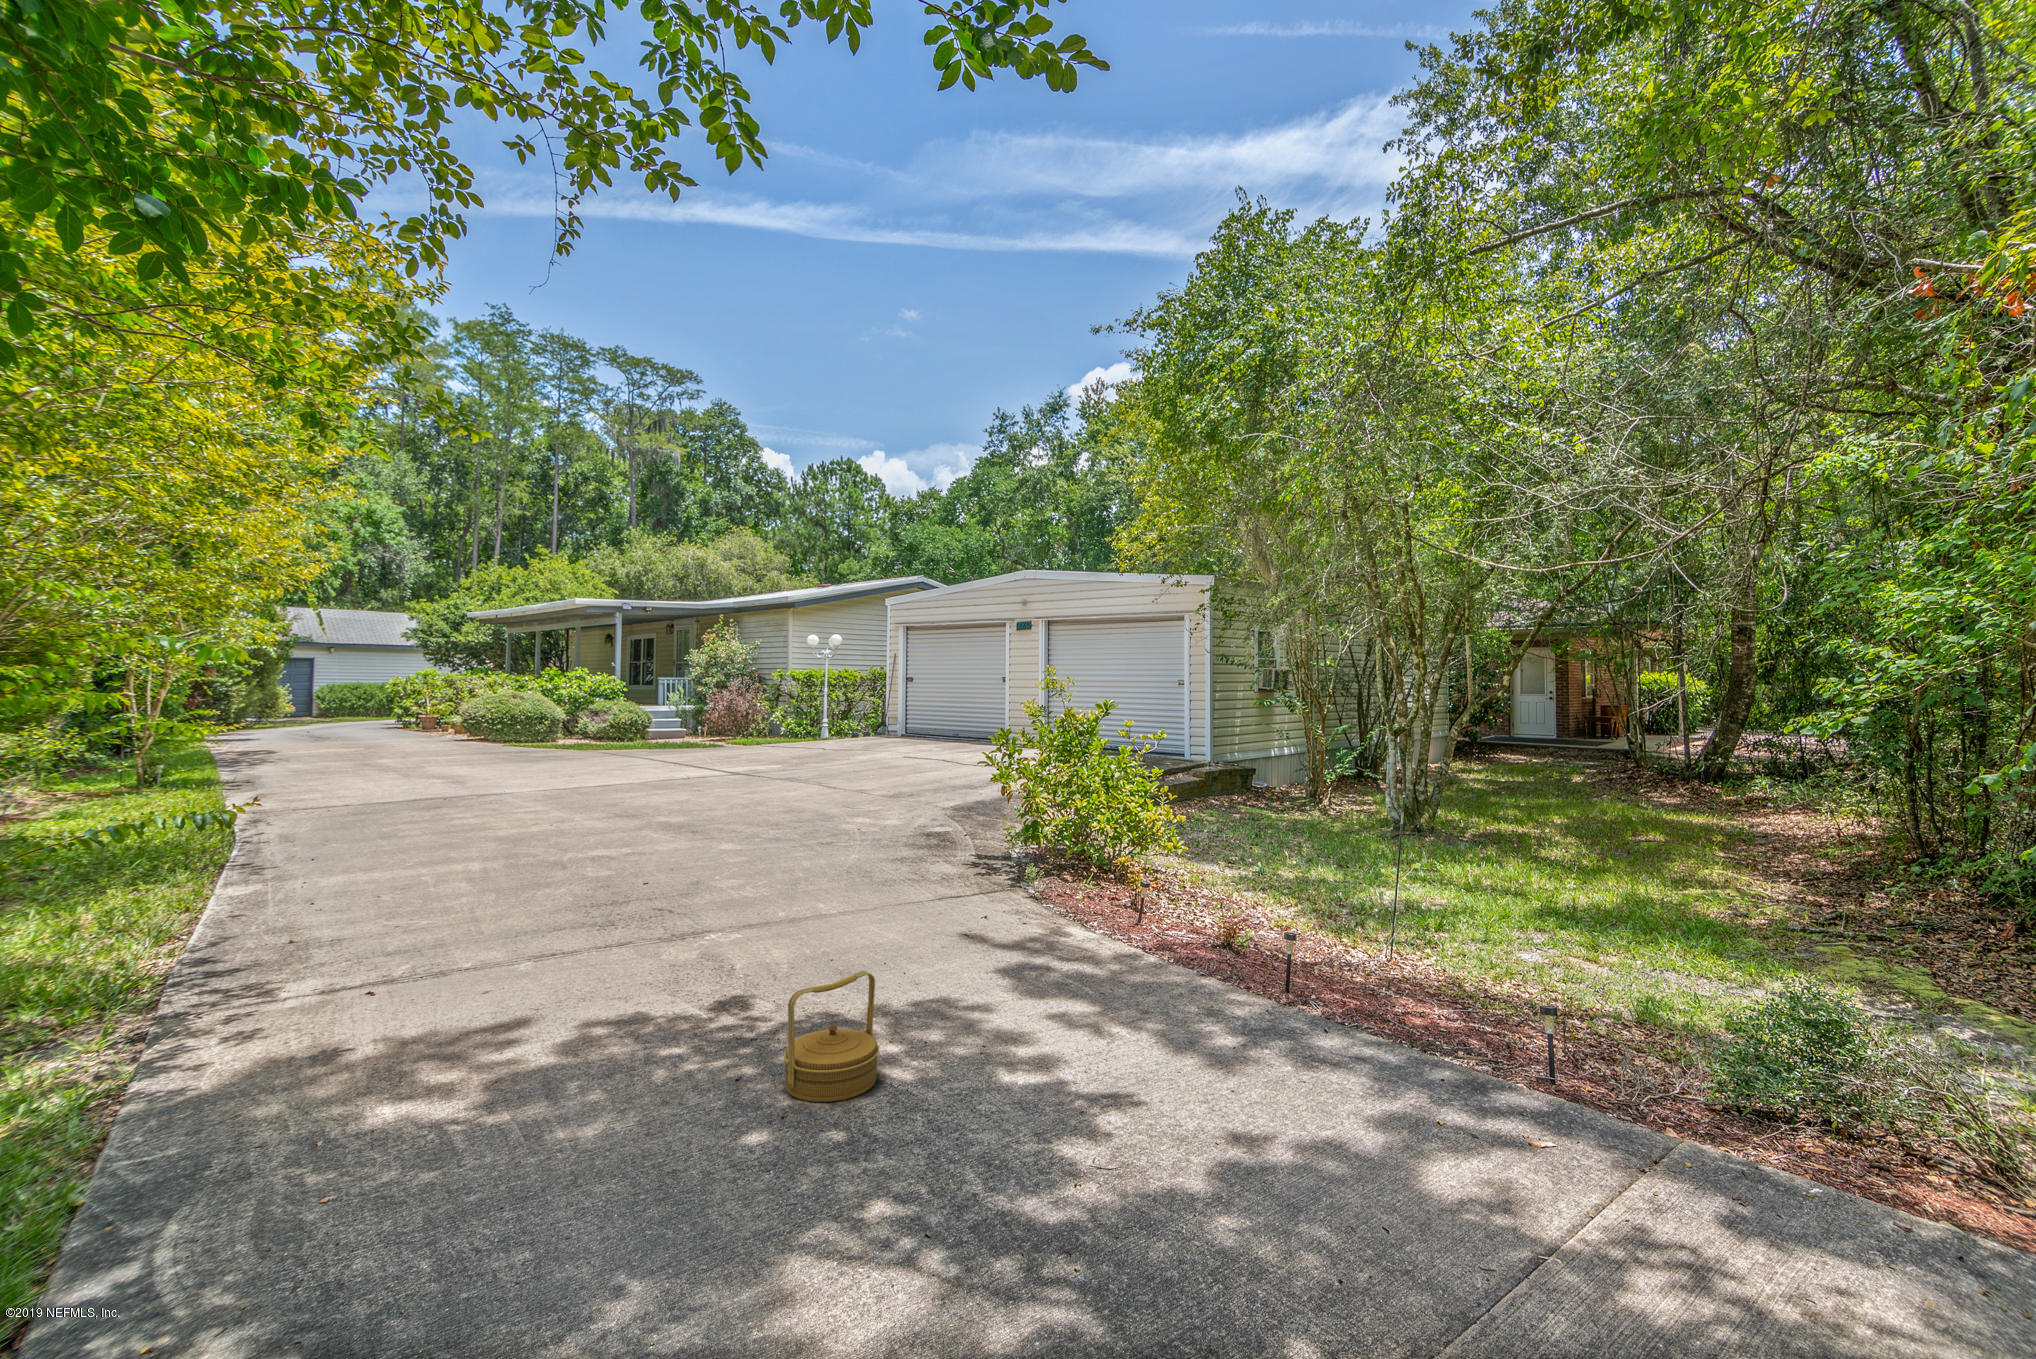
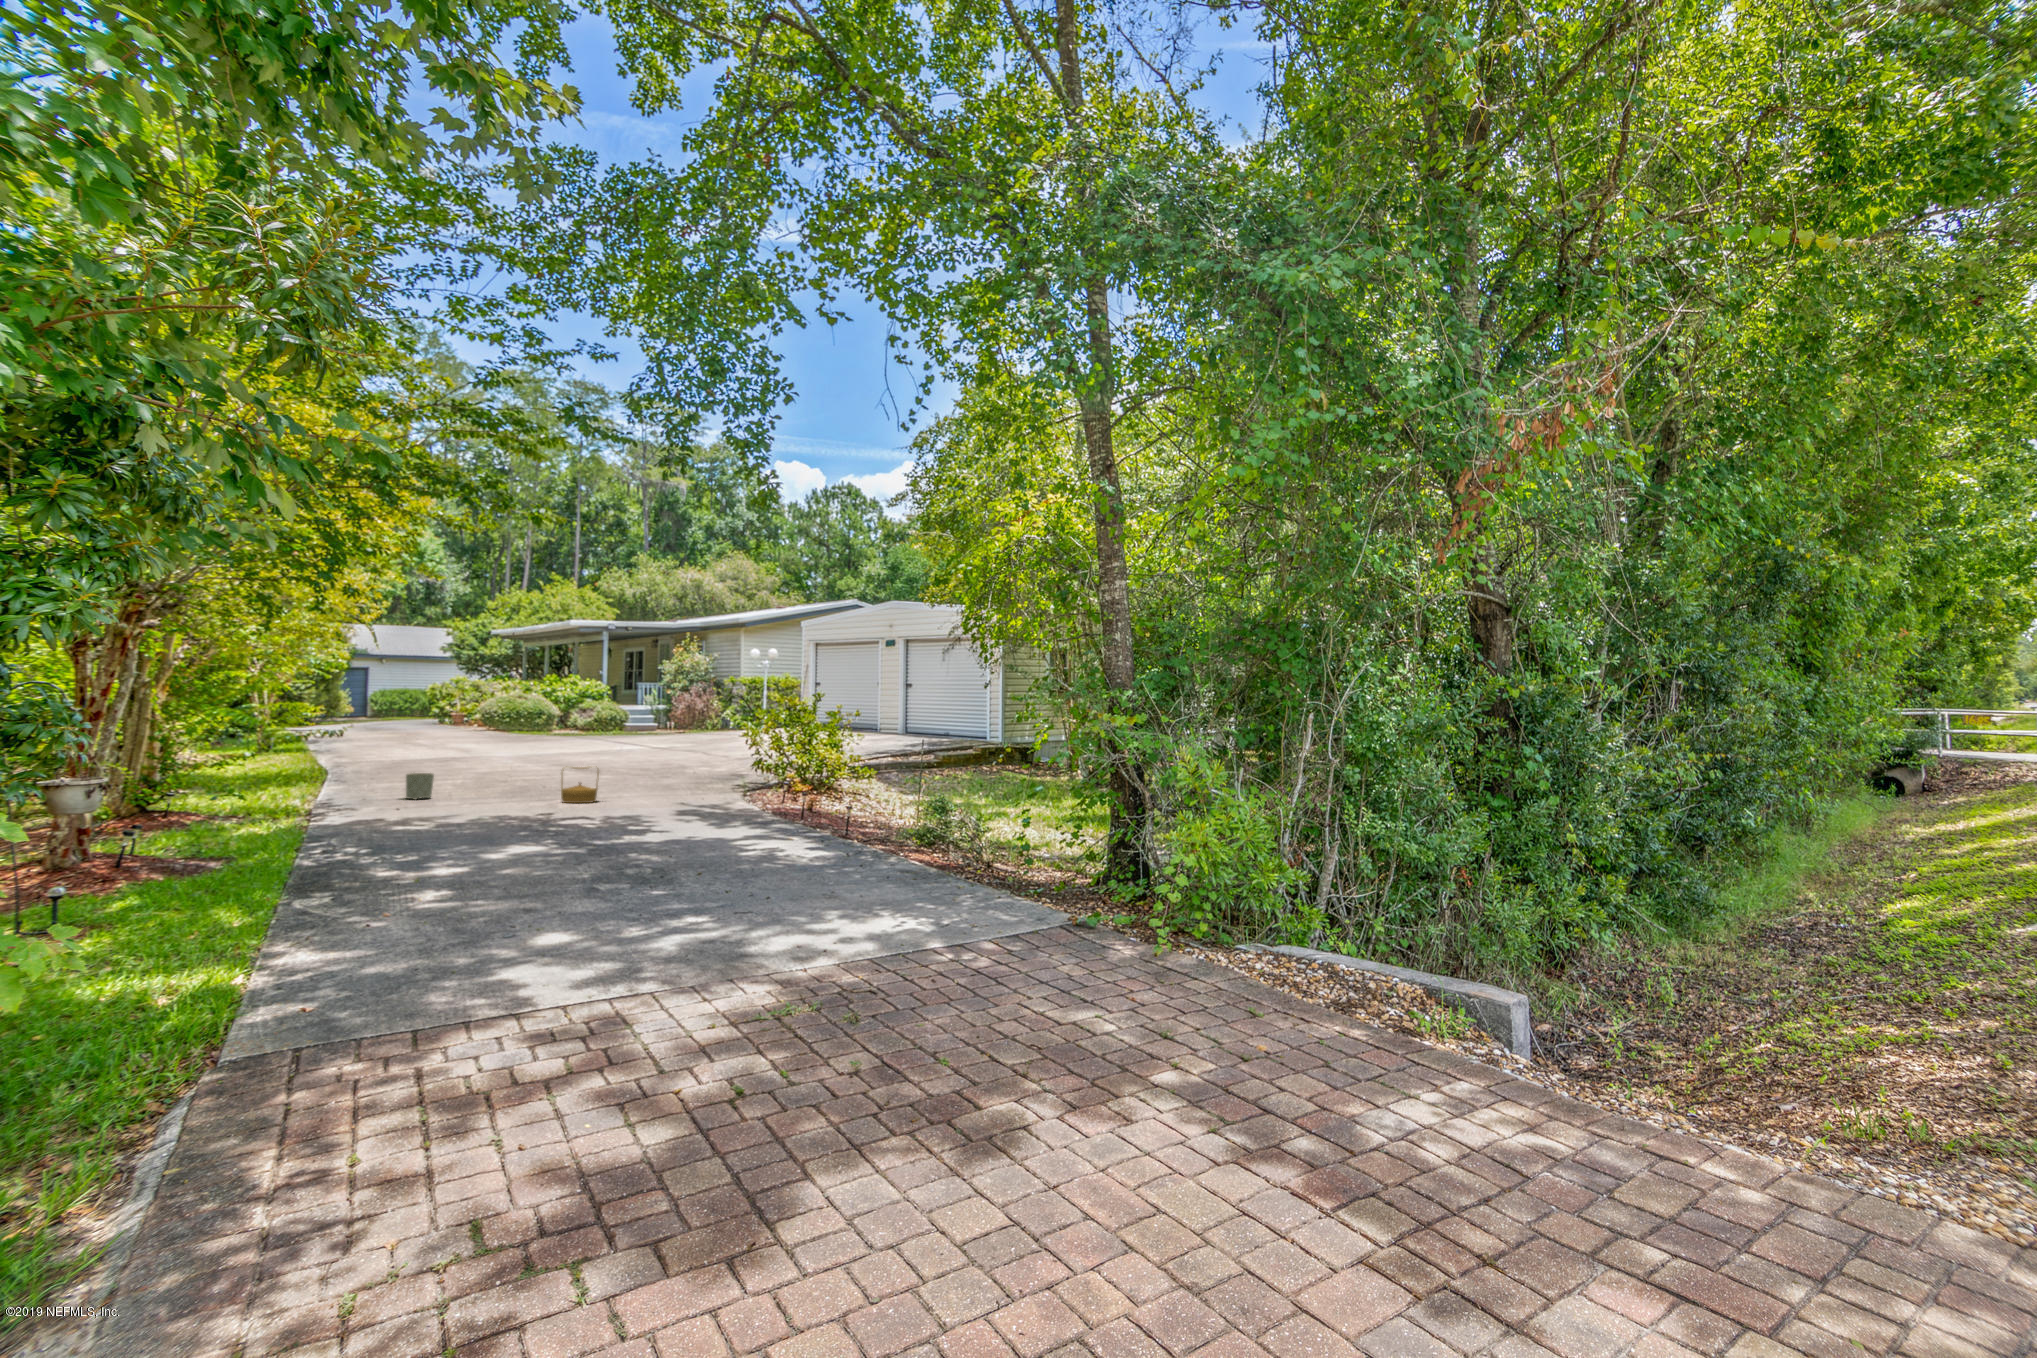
planter: none [302,1028,397,1135] -> present [406,773,434,800]

